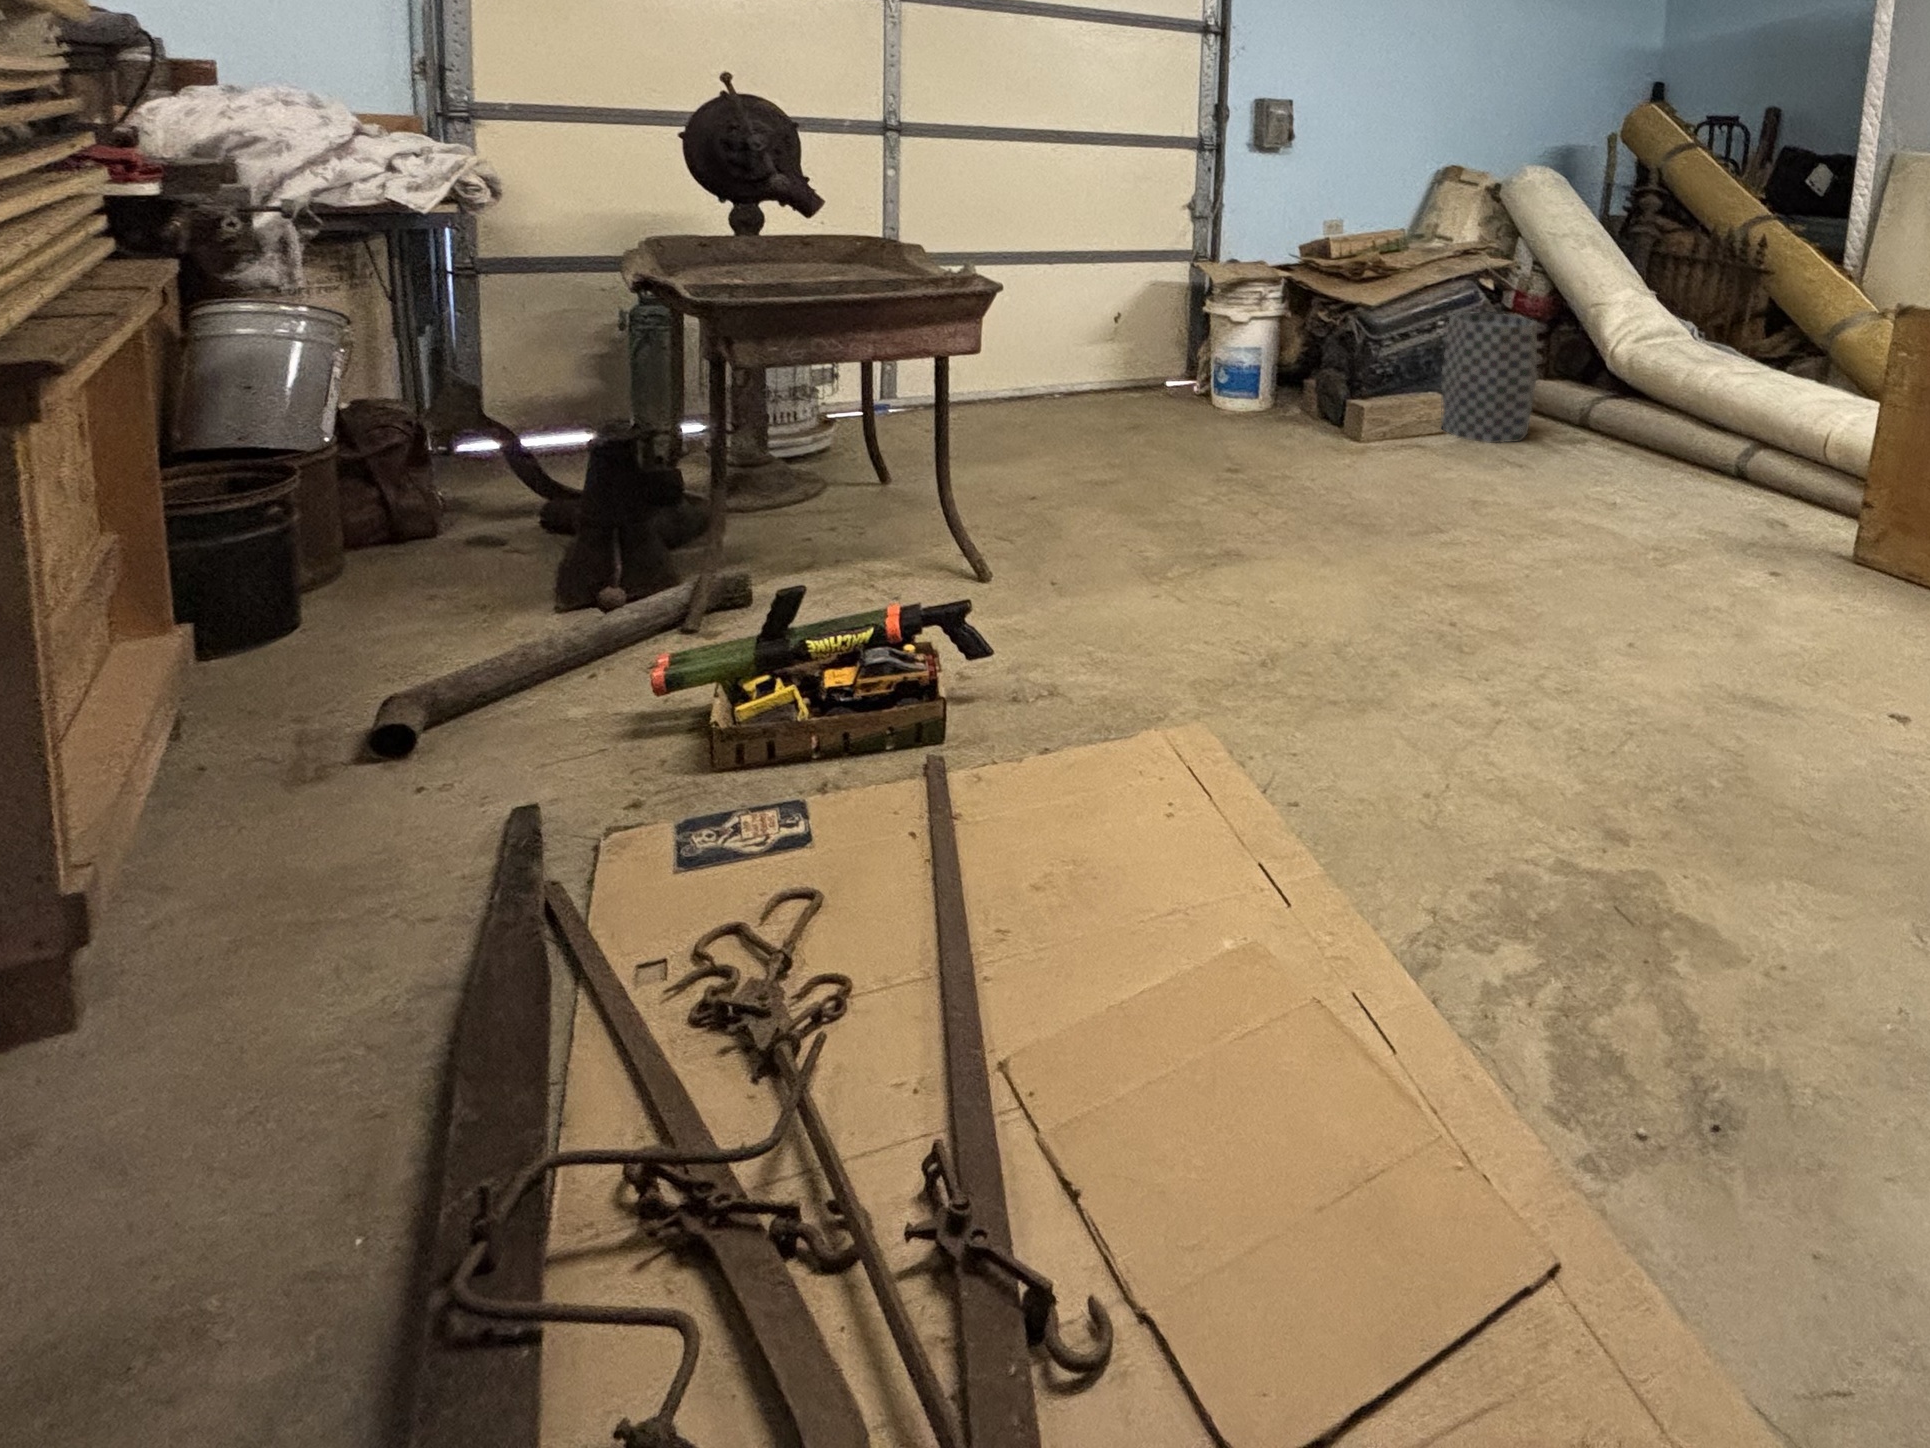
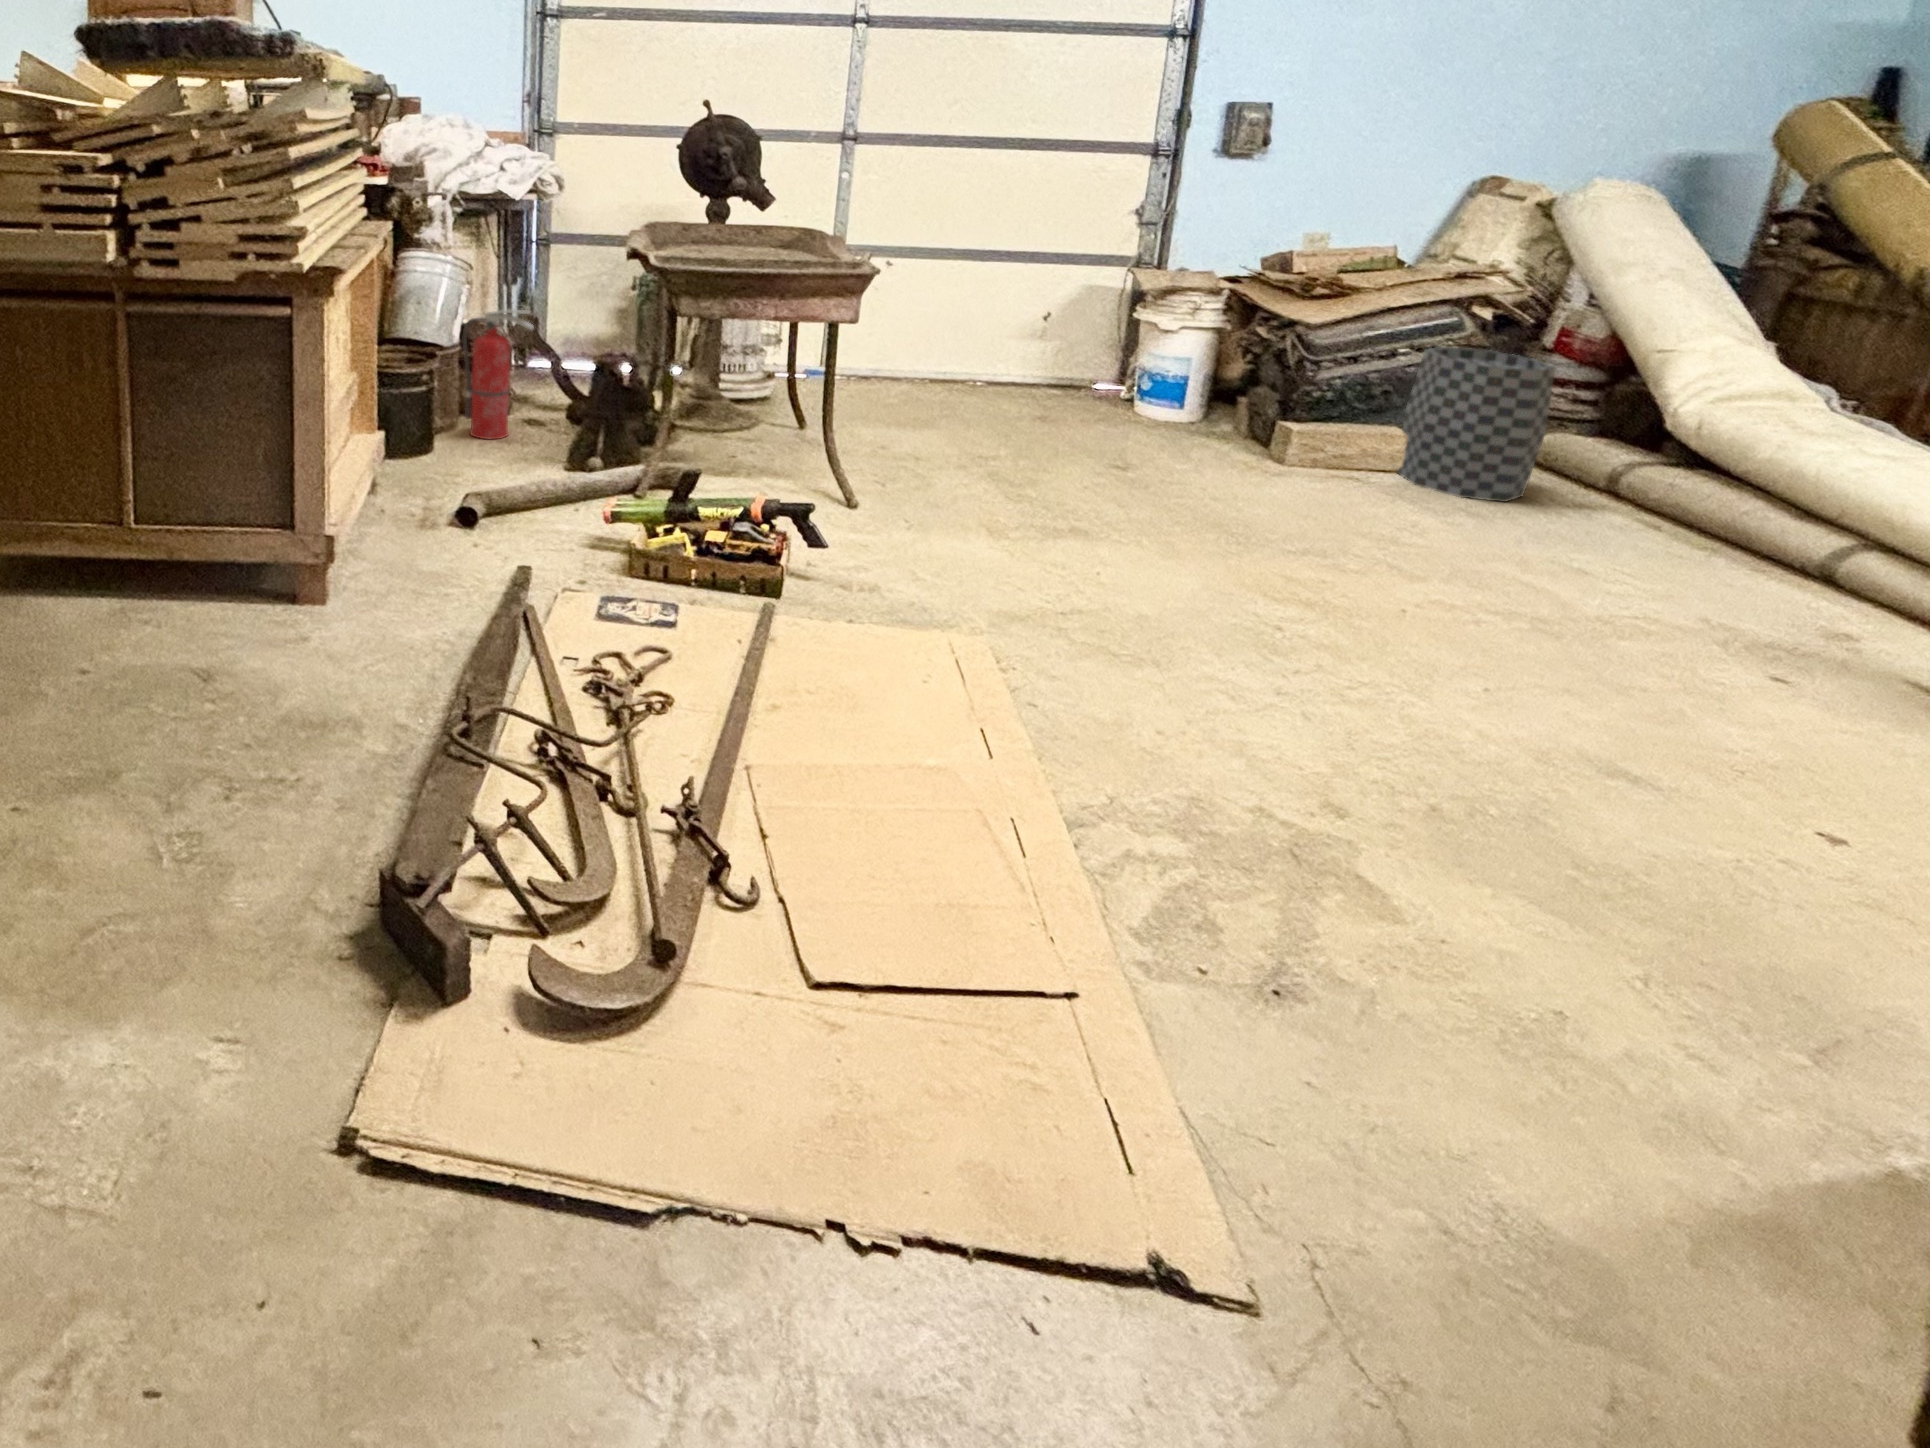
fire extinguisher: none [335,379,476,592] -> present [463,309,534,439]

